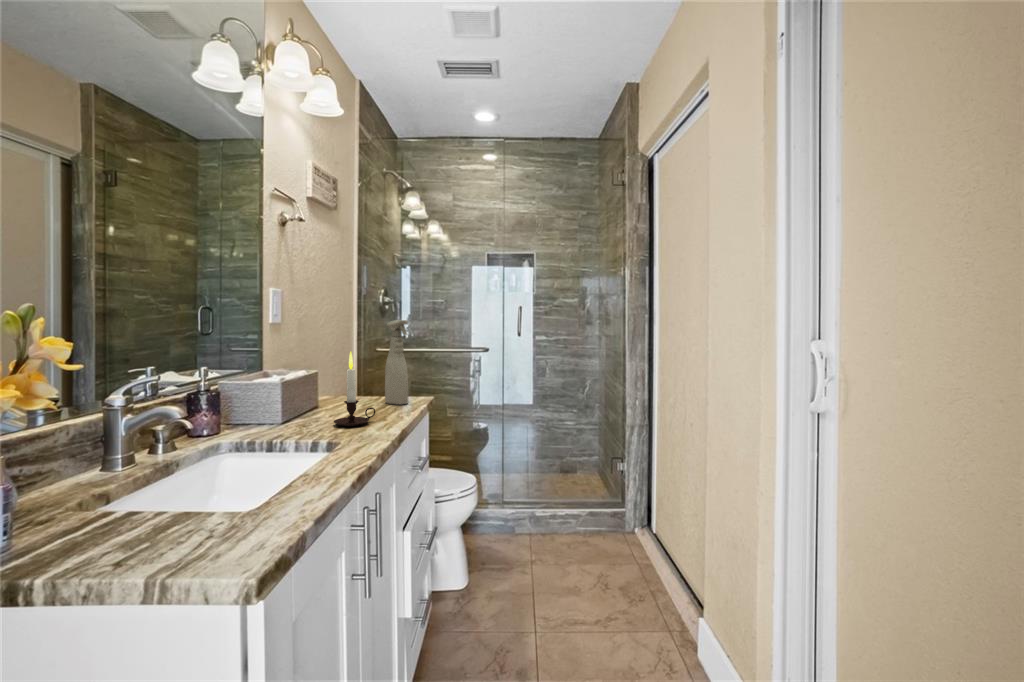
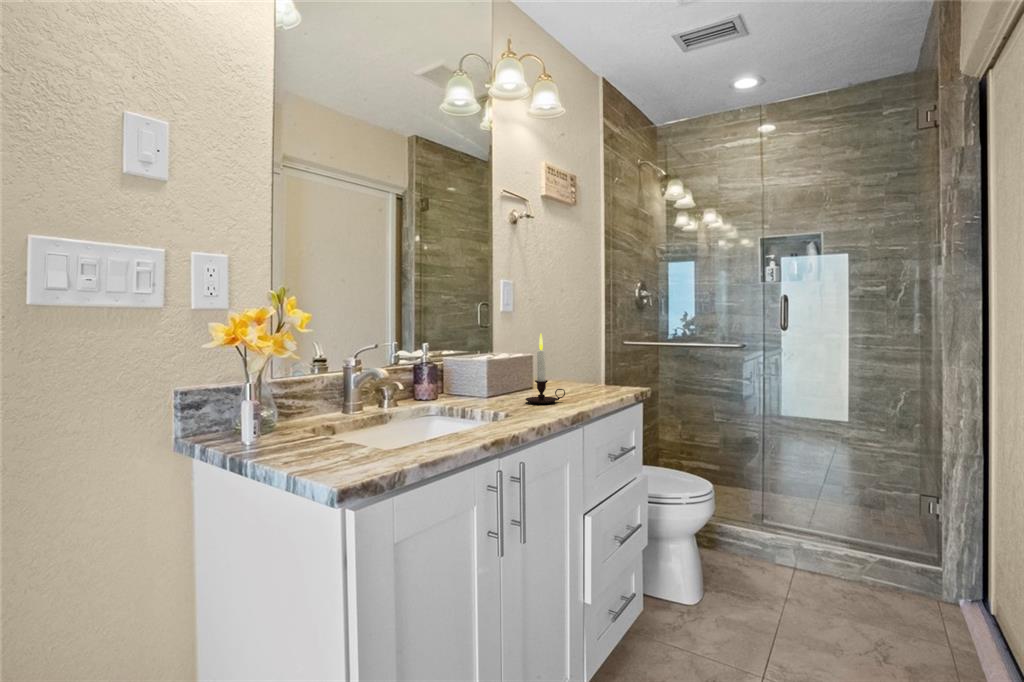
spray bottle: present [385,320,408,404] -> none [593,306,614,392]

